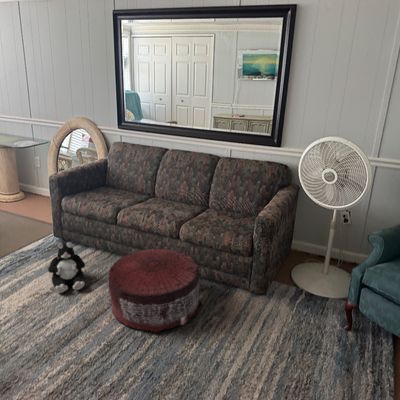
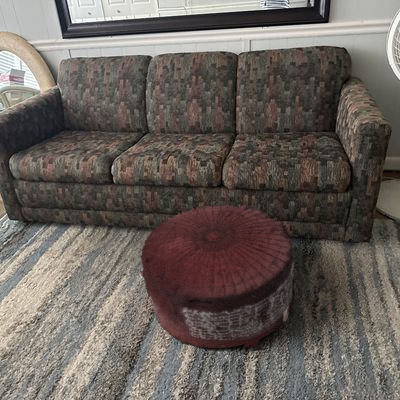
plush toy: present [48,241,85,293] -> none [25,226,95,314]

